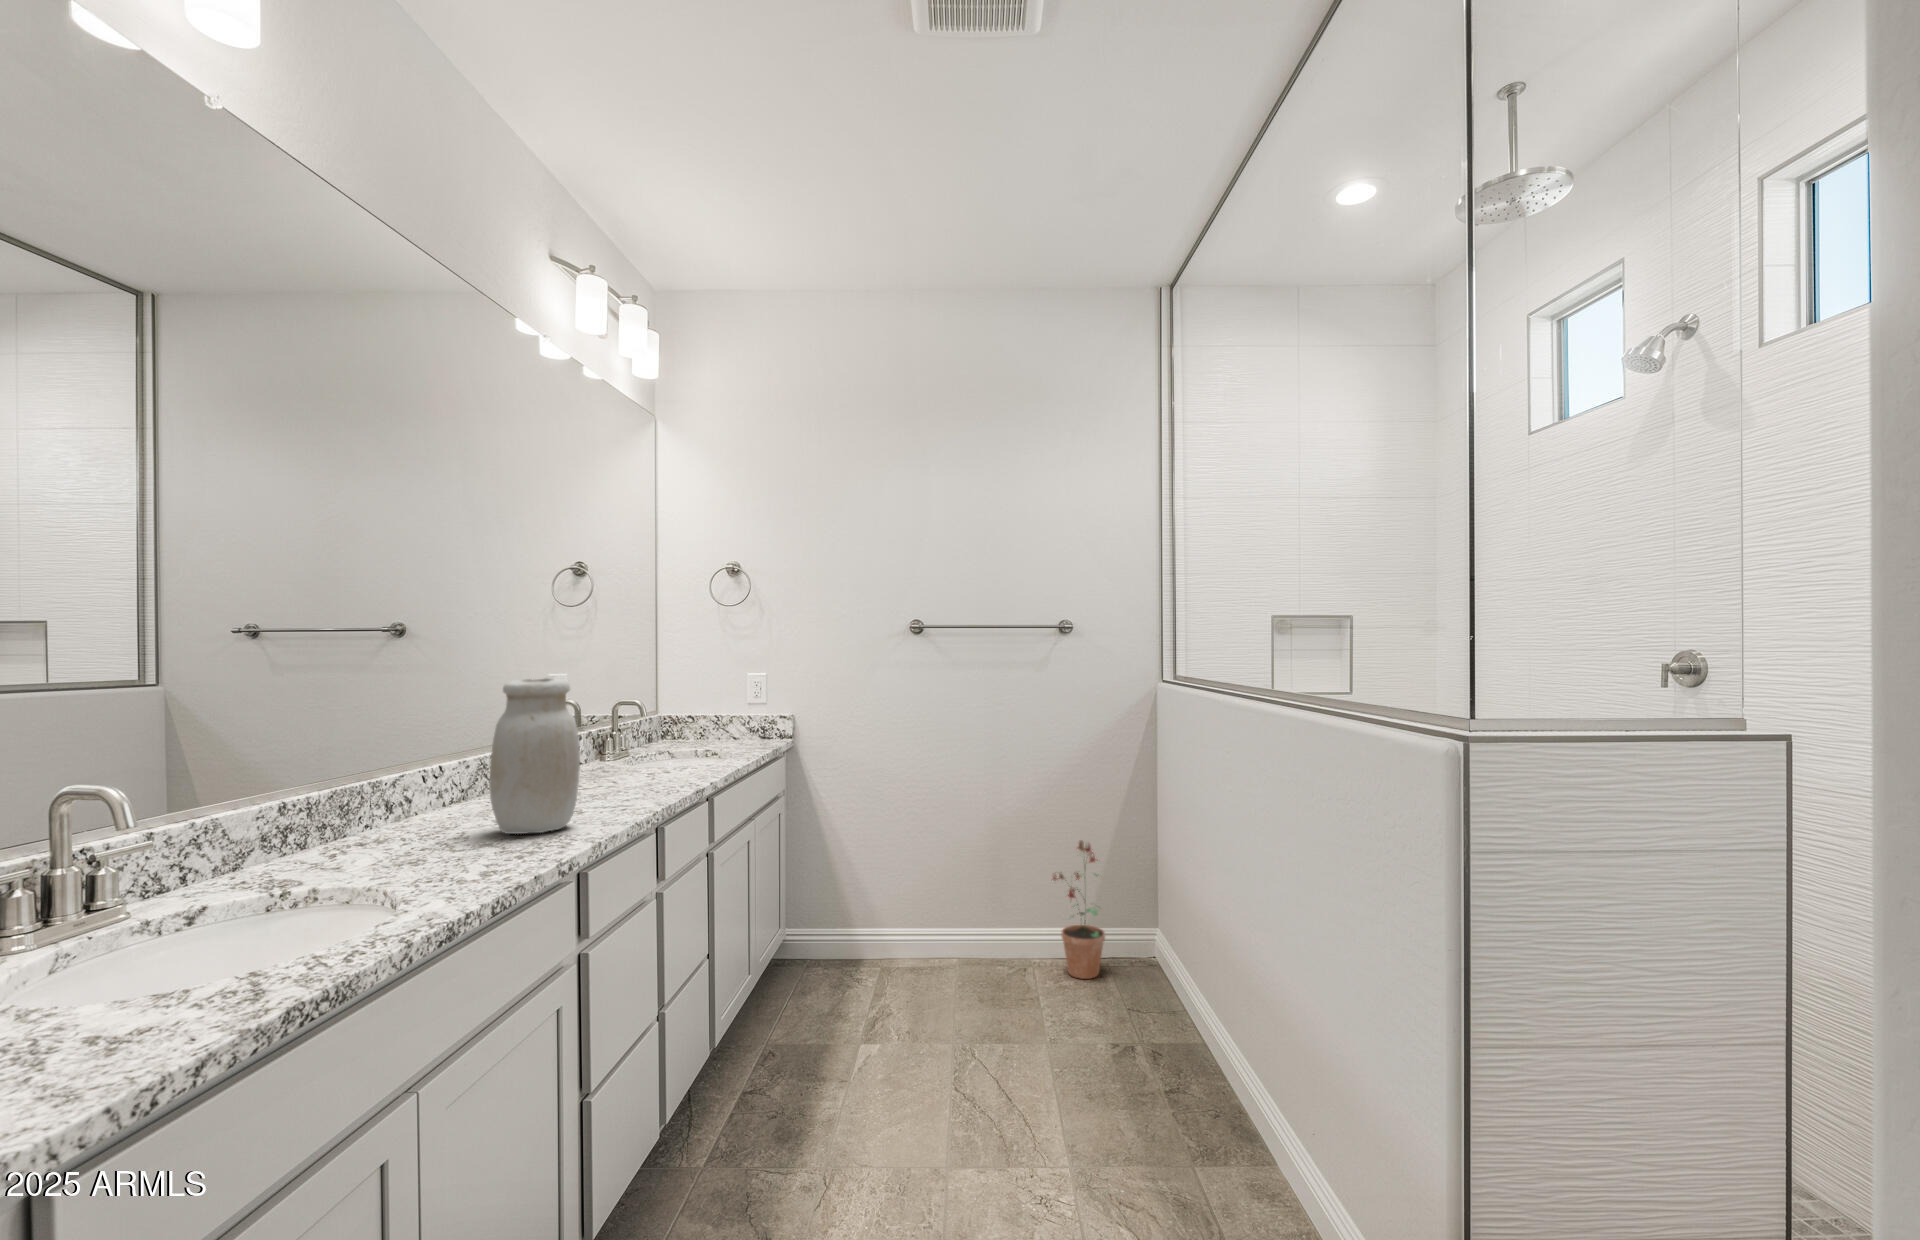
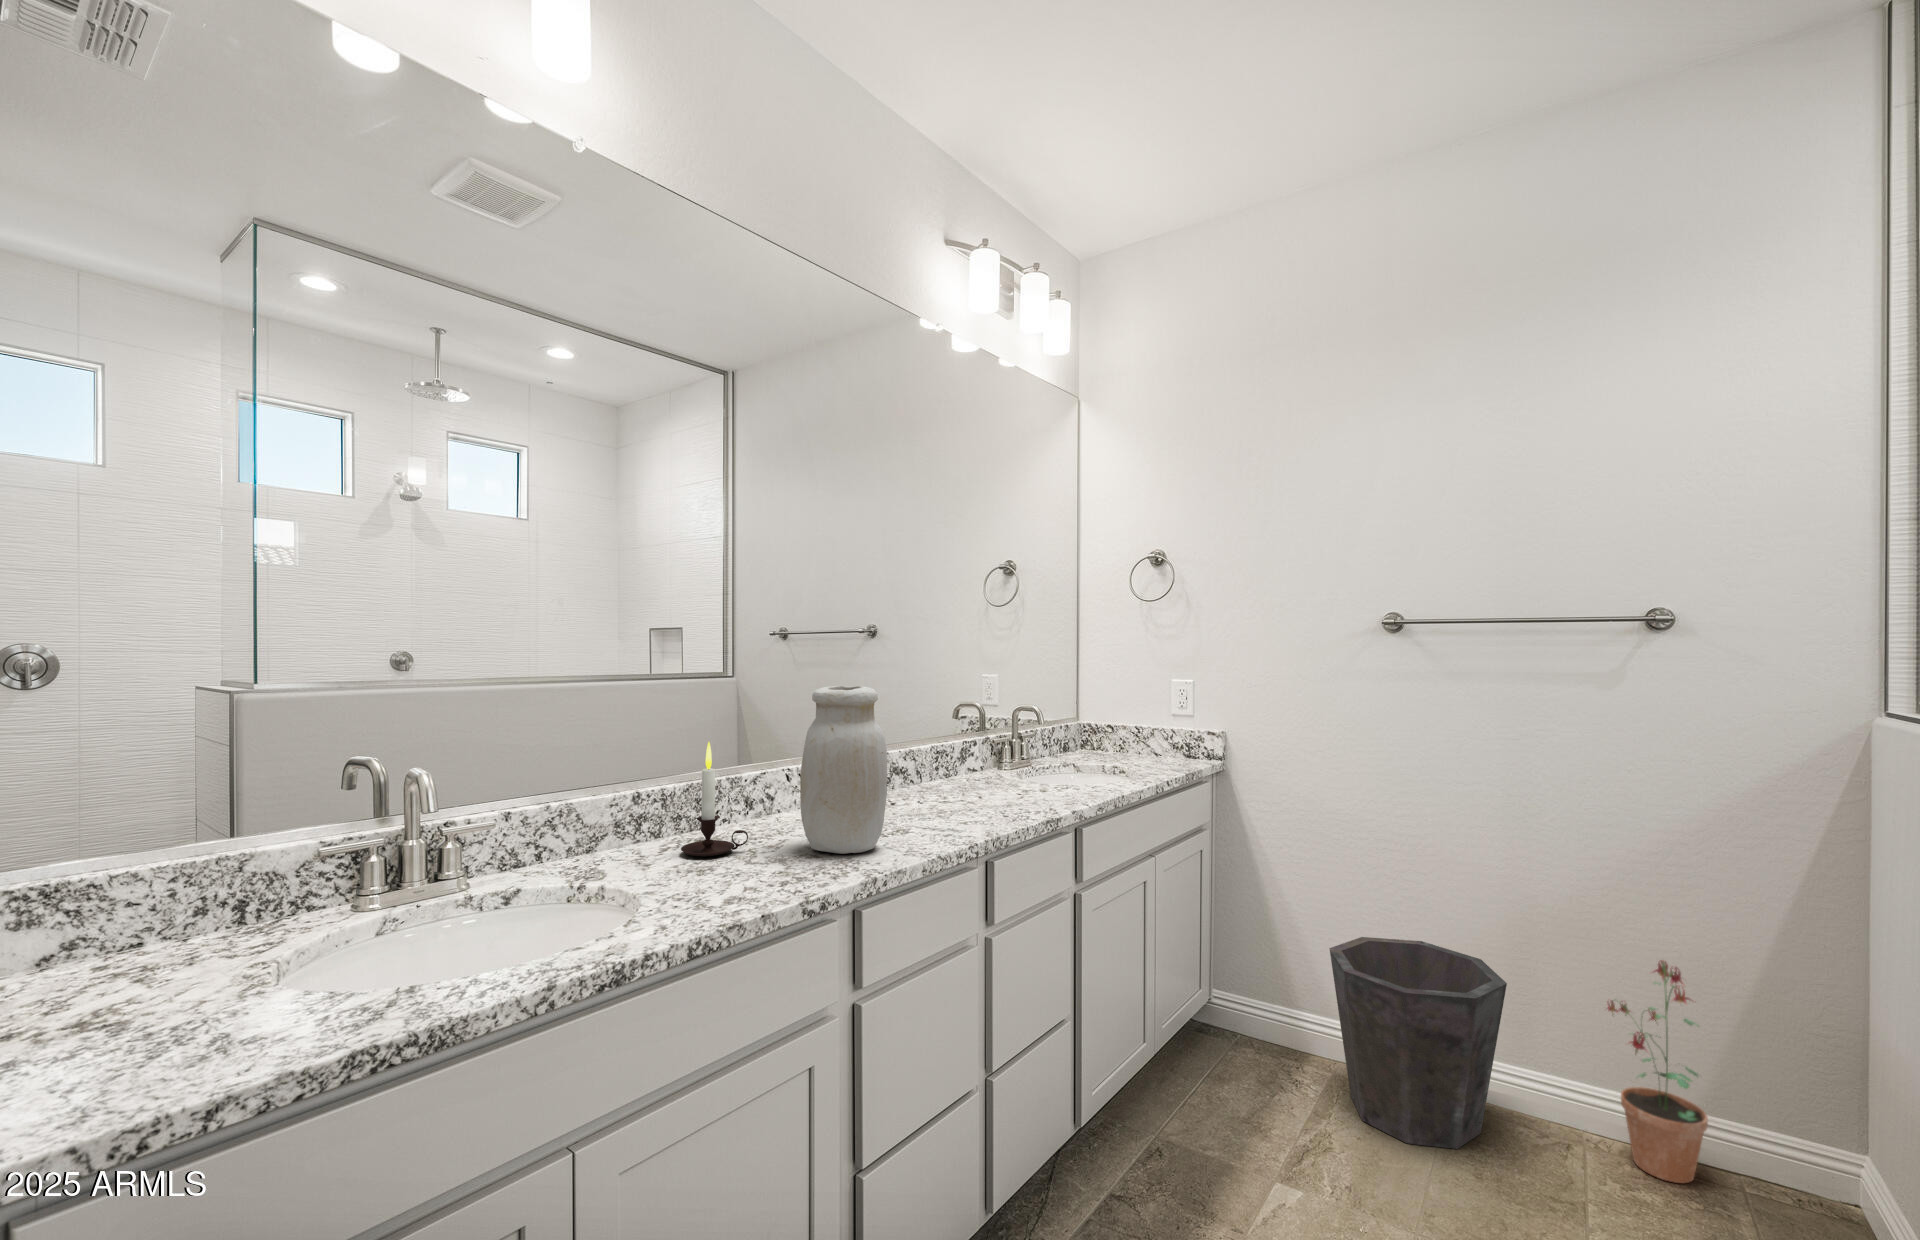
candle: none [359,739,436,855] -> present [681,742,748,856]
waste bin: none [884,858,1000,1002] -> present [1329,937,1507,1149]

